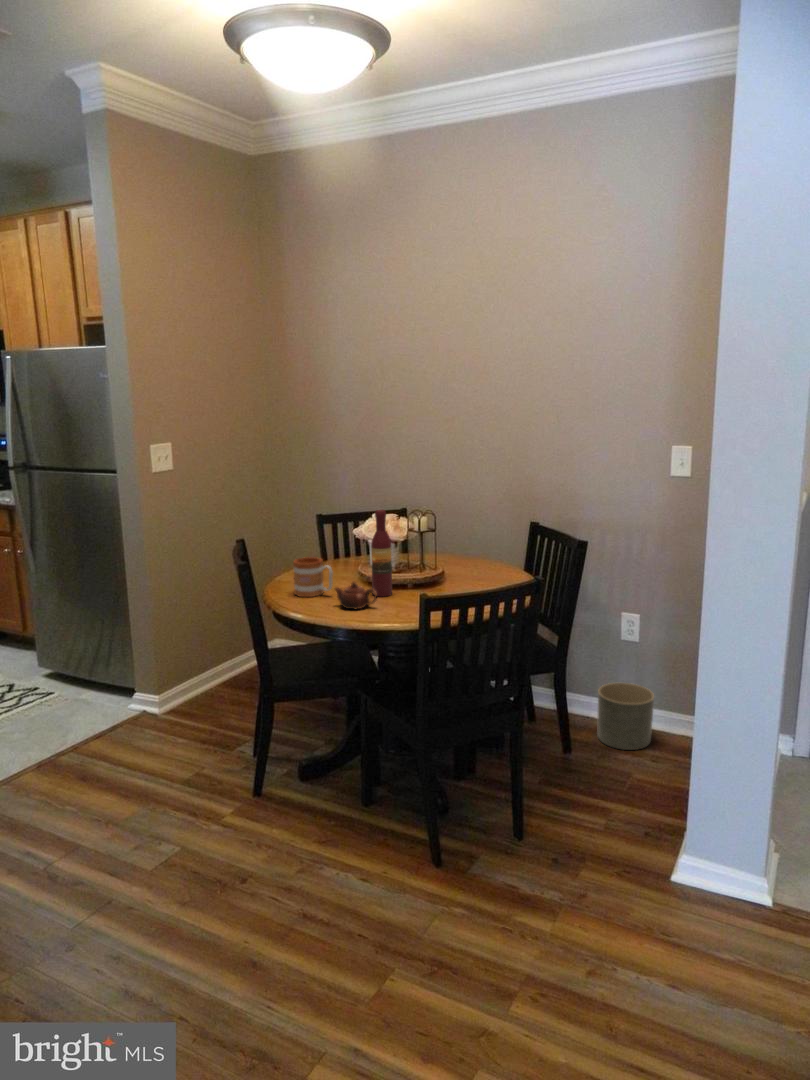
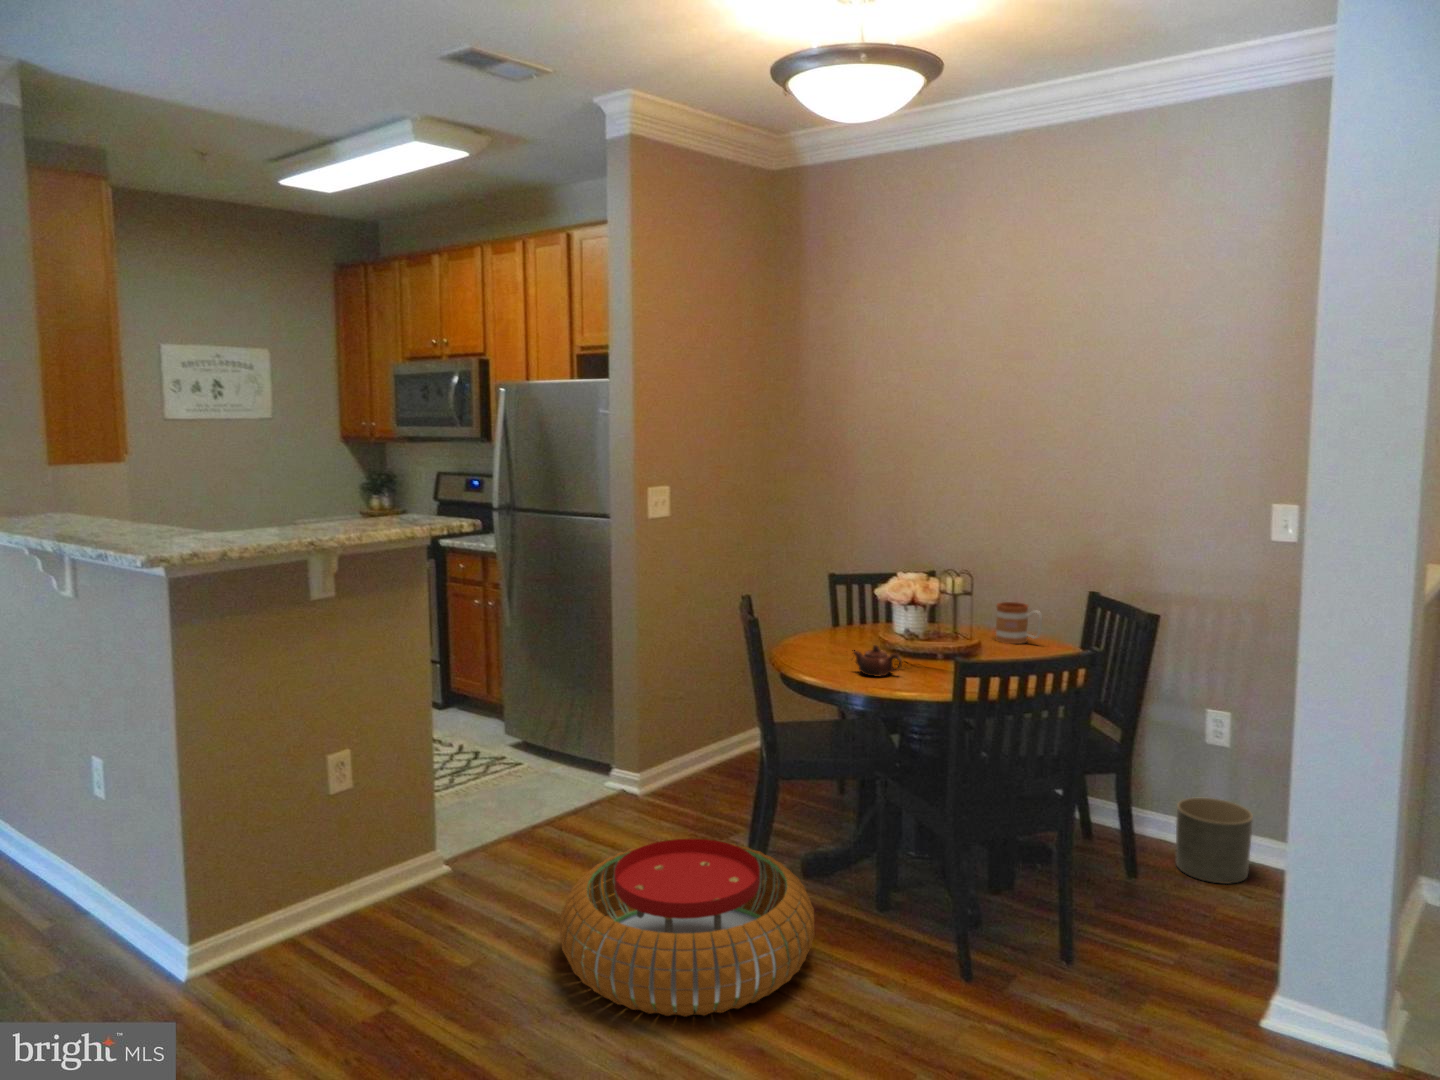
wine bottle: present [371,510,392,597] -> none [896,565,919,666]
mug: present [293,557,333,597] -> present [996,602,1042,644]
pouf: none [68,761,308,936] -> present [560,839,815,1017]

